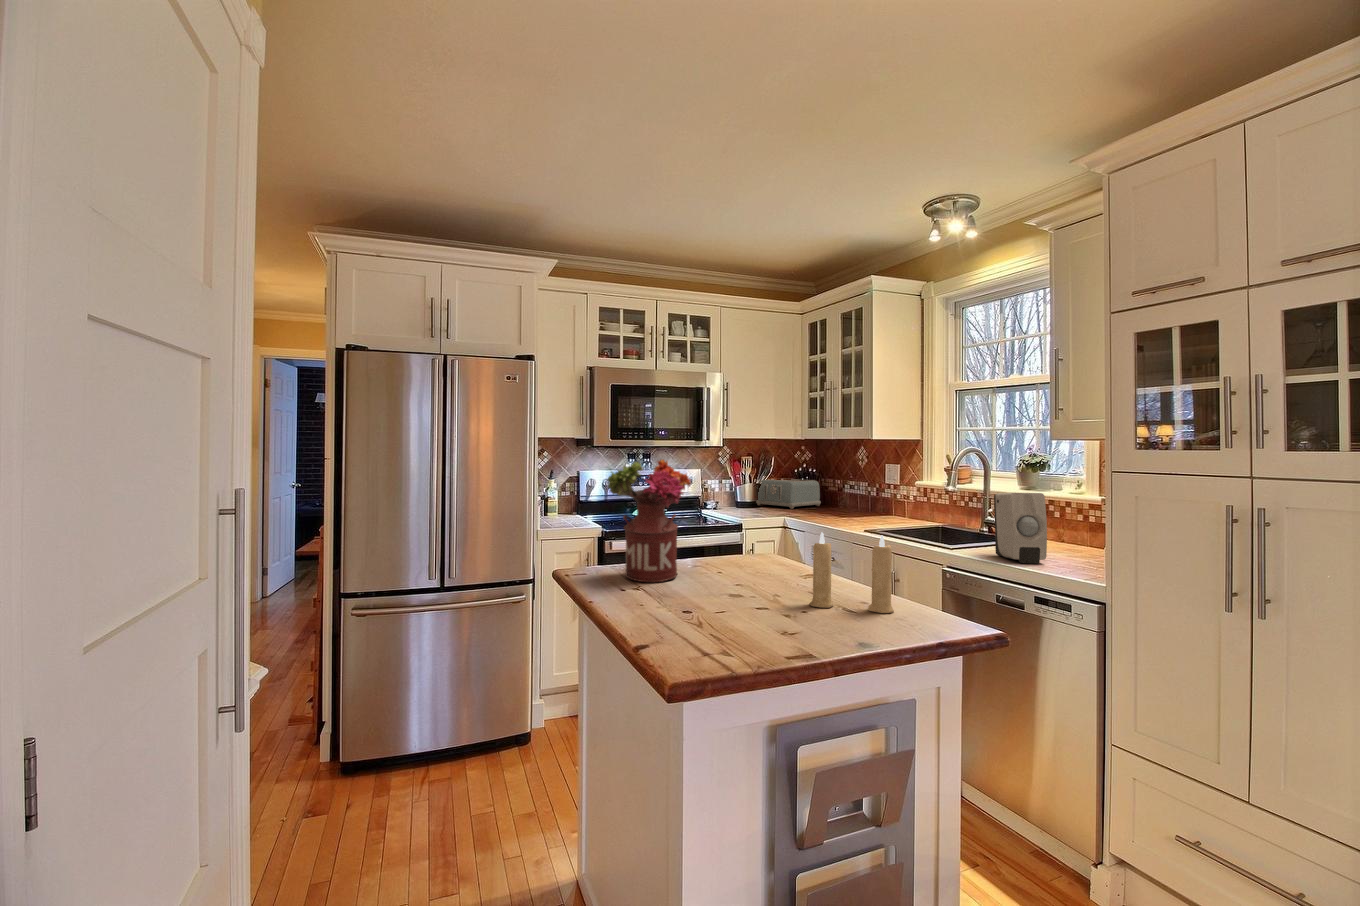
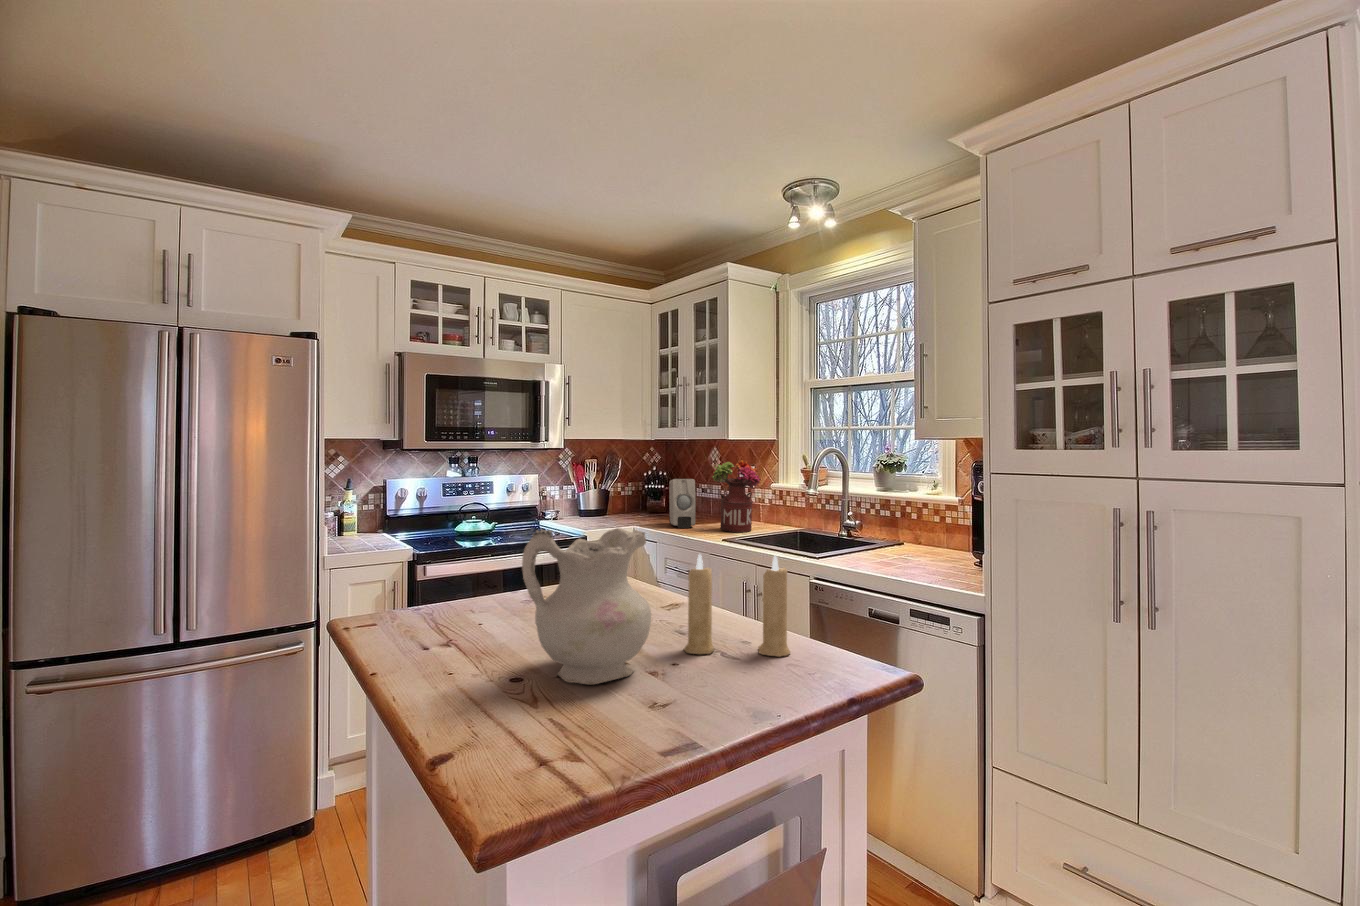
flower arrangement: present [607,459,691,582] -> present [712,460,761,532]
toaster: present [756,479,821,509] -> none [602,484,672,517]
soap dispenser: present [994,493,1047,563] -> present [669,479,696,528]
ceramic pitcher: none [692,509,783,619] -> present [522,528,651,685]

